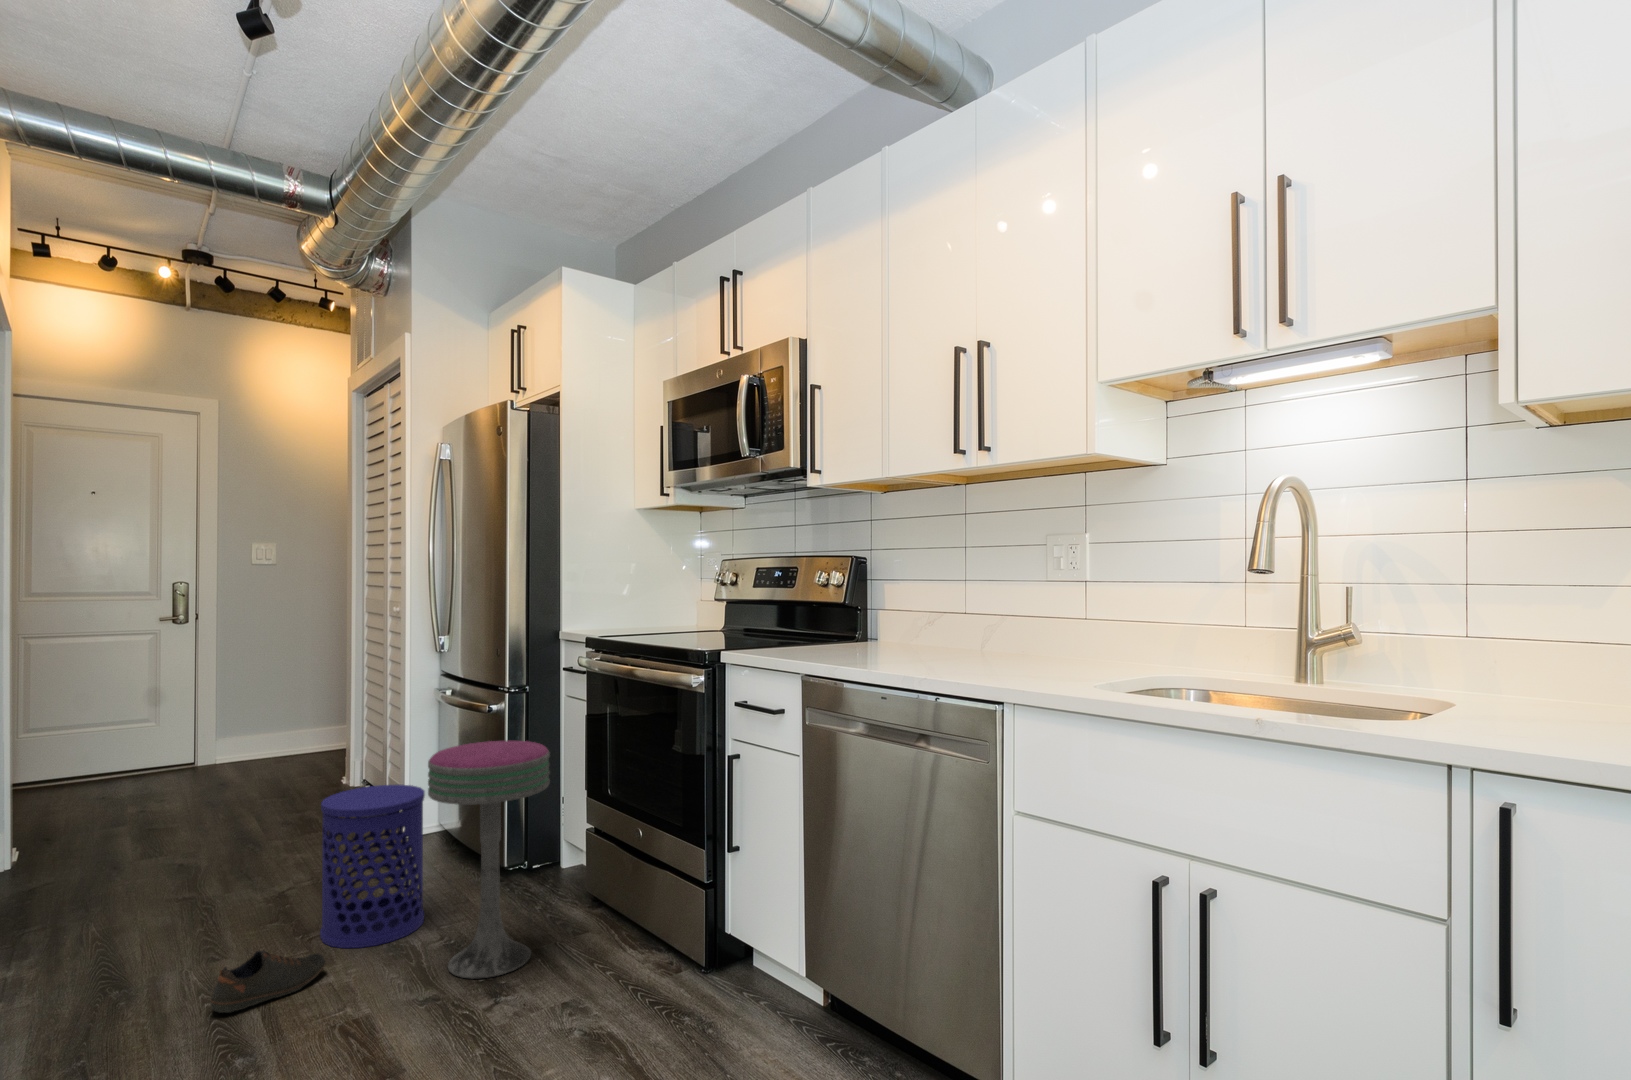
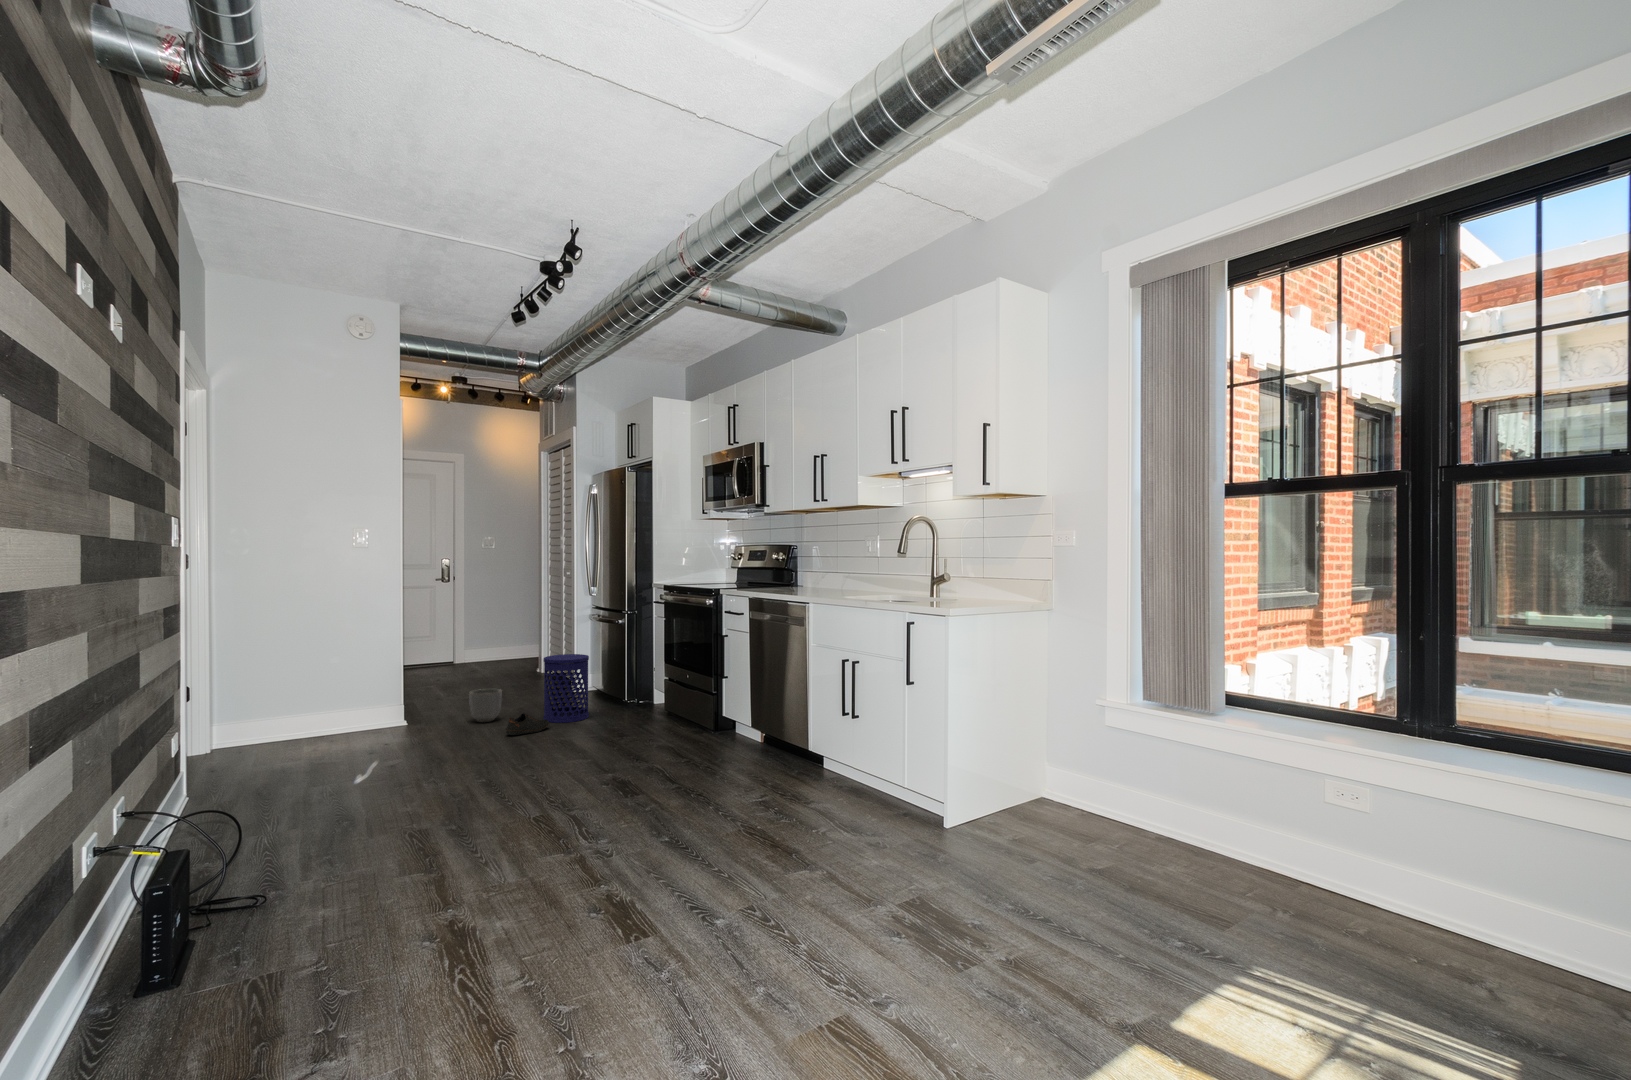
bar stool: present [428,741,550,979] -> none [592,631,645,731]
planter: none [142,871,225,955] -> present [469,689,502,722]

